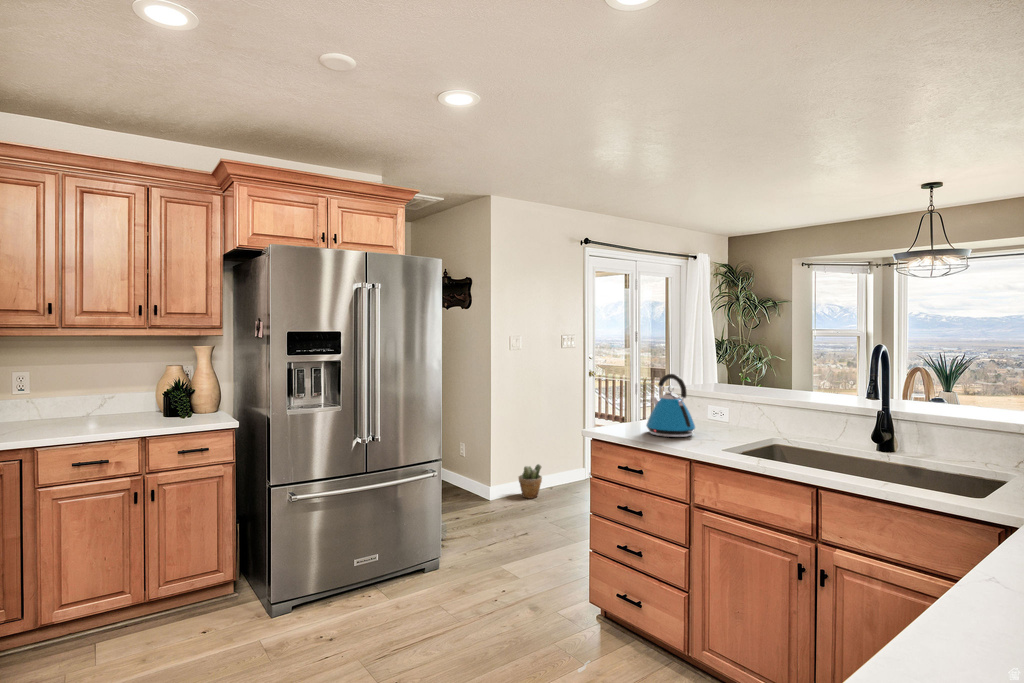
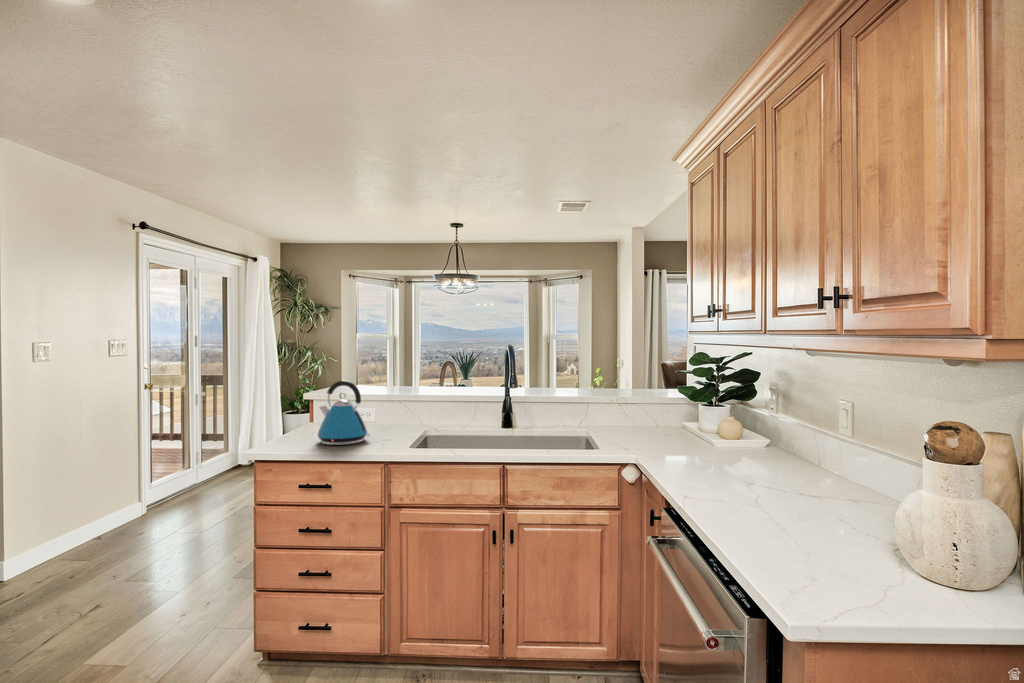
potted plant: present [519,464,542,499] -> none [53,511,93,560]

